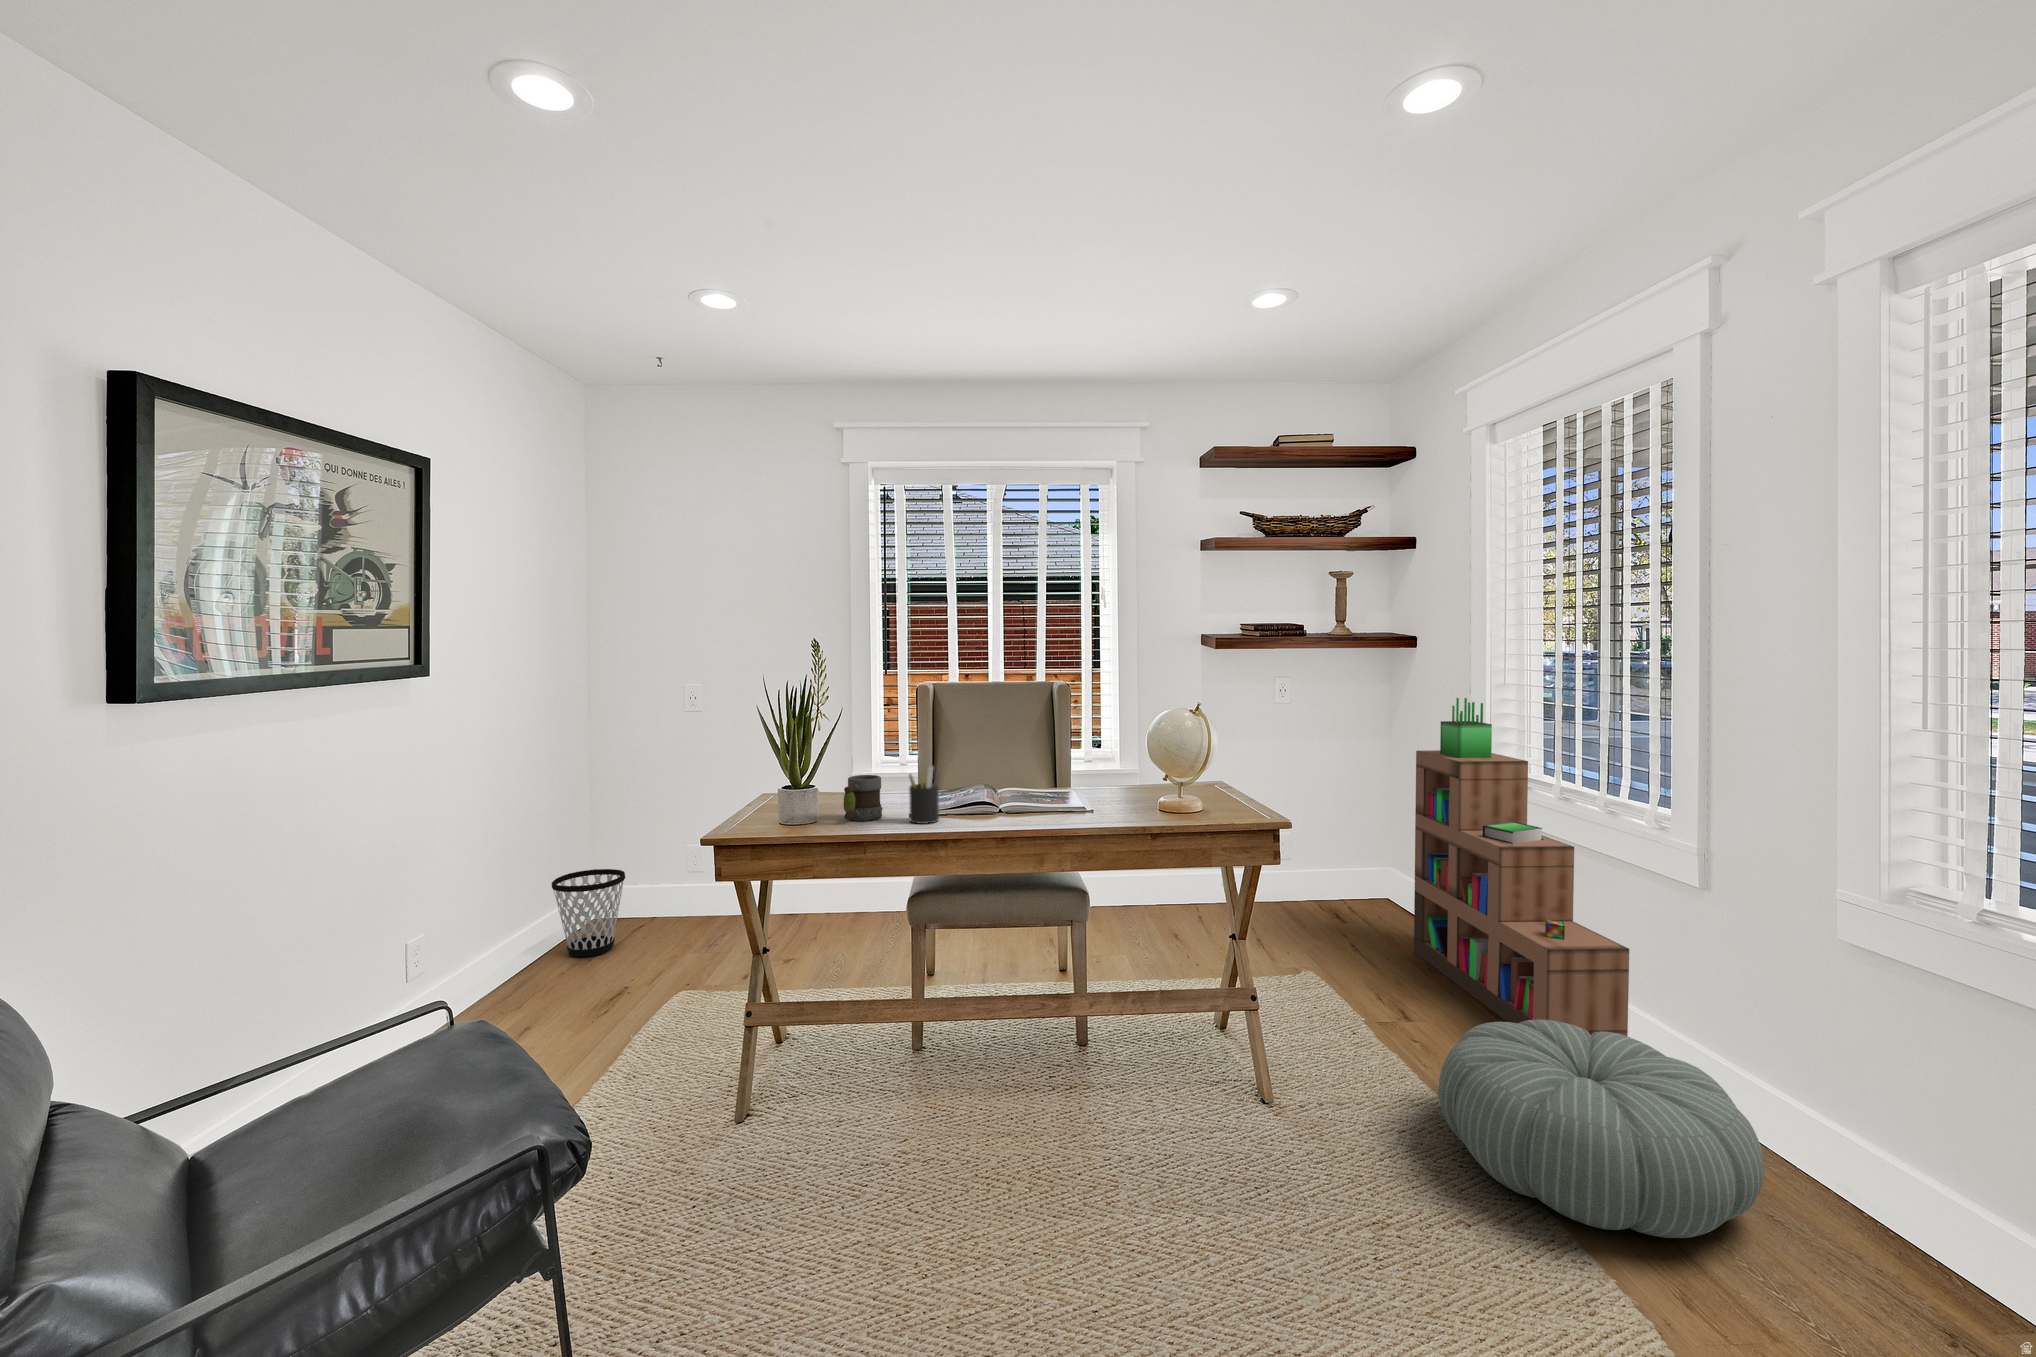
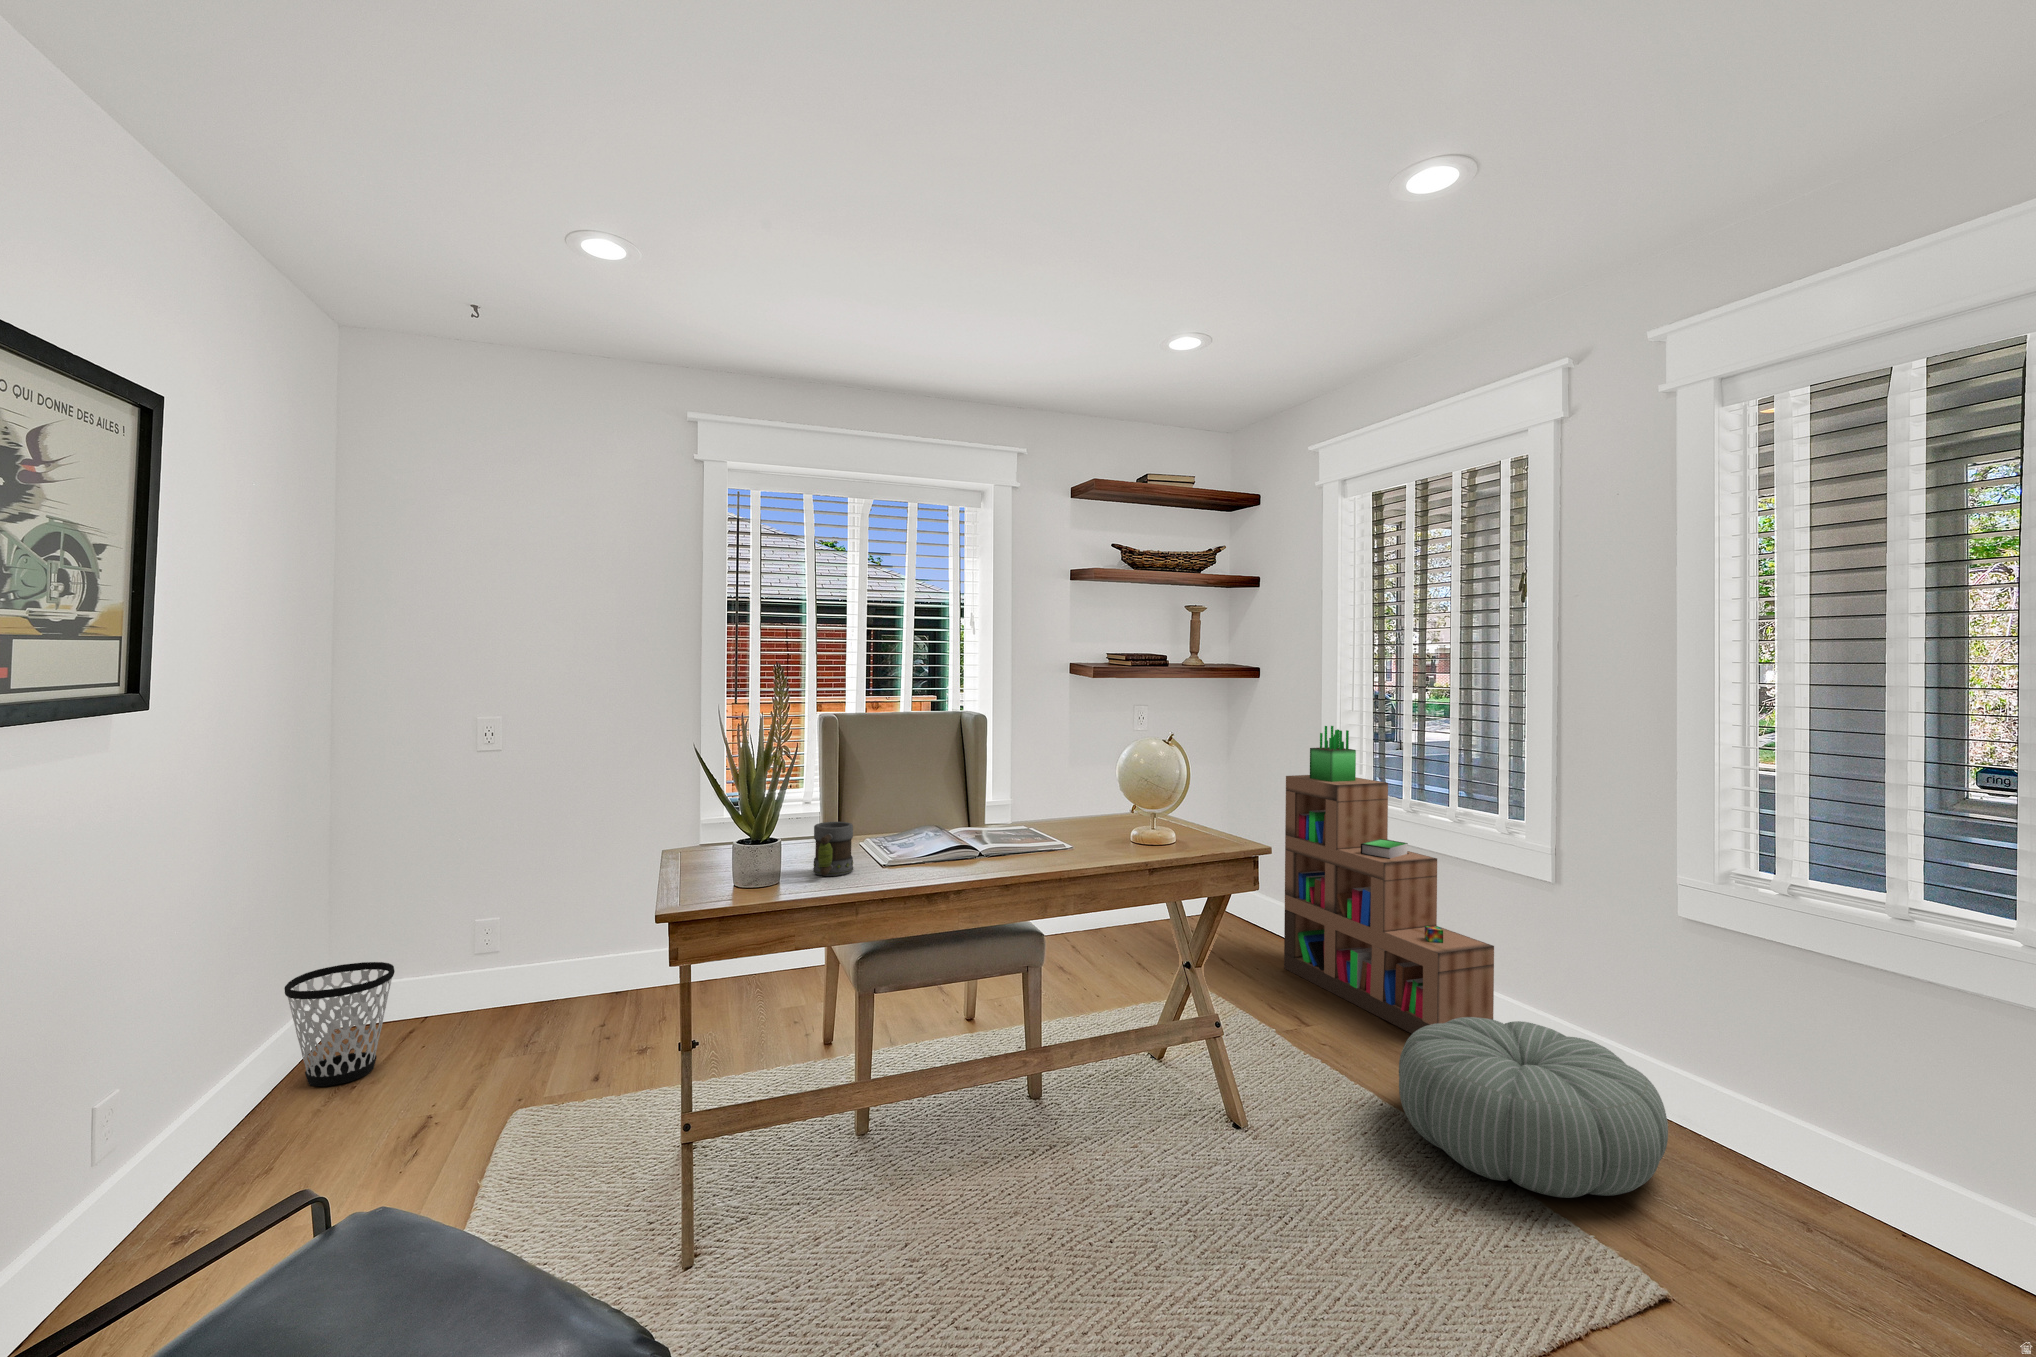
pen holder: present [909,766,941,824] -> none [893,809,930,875]

